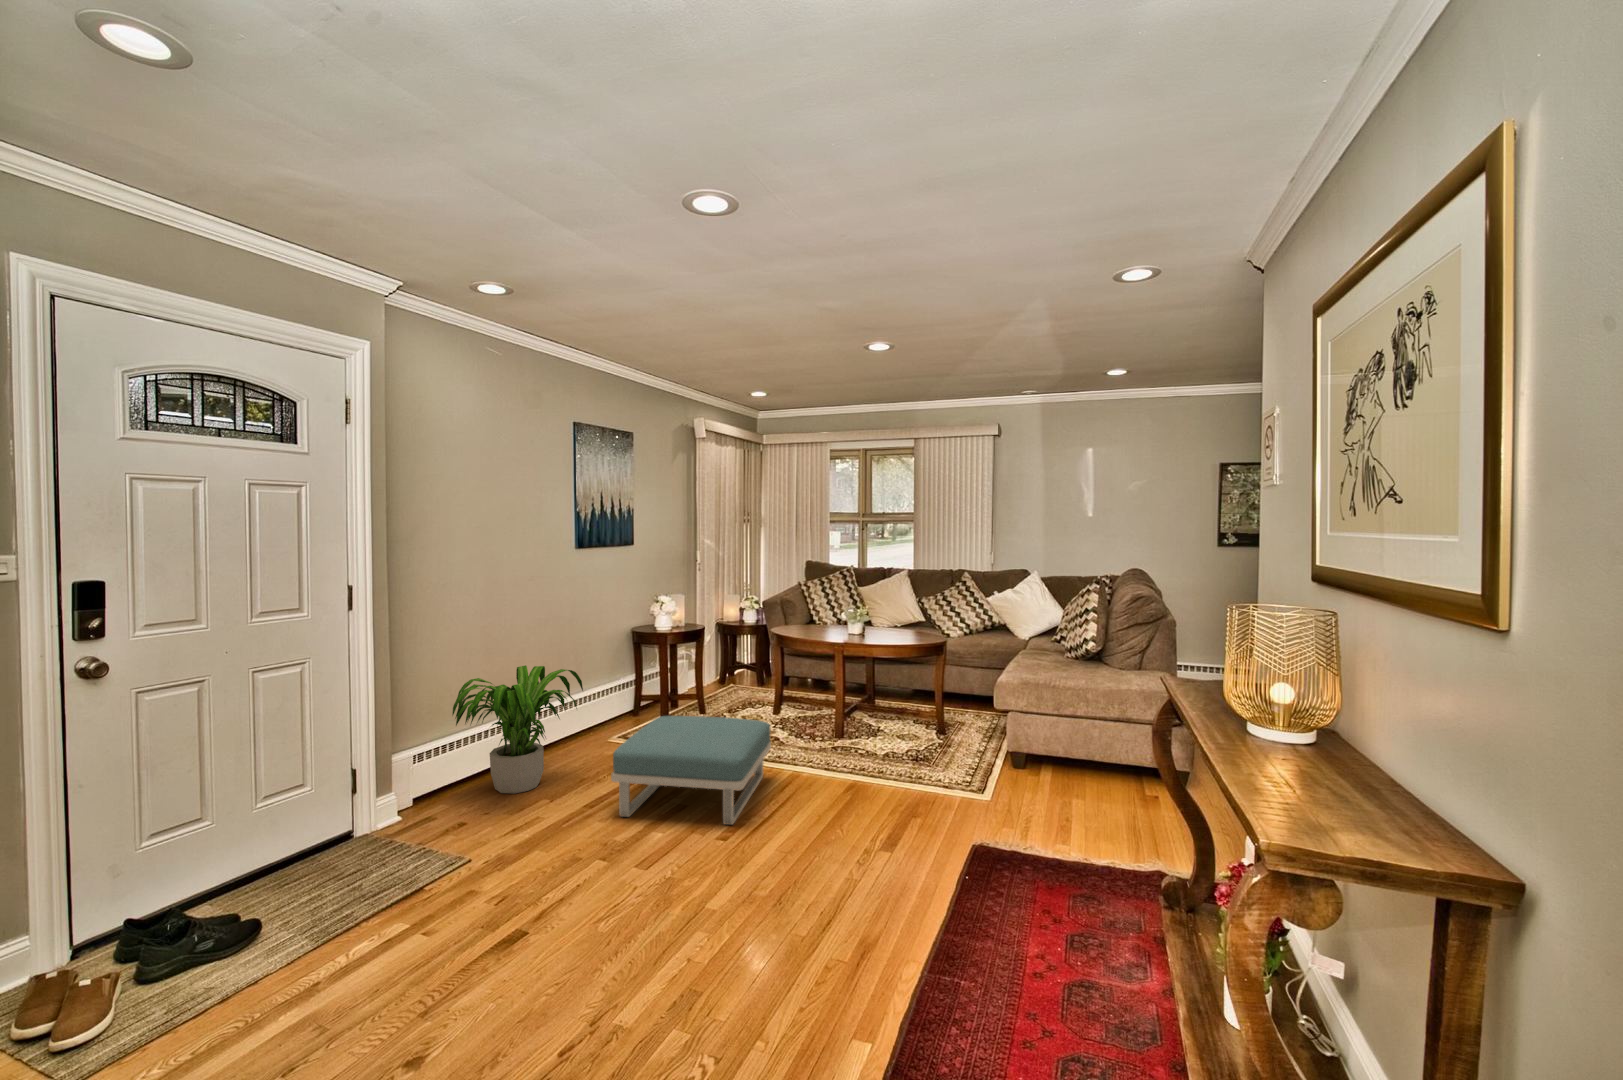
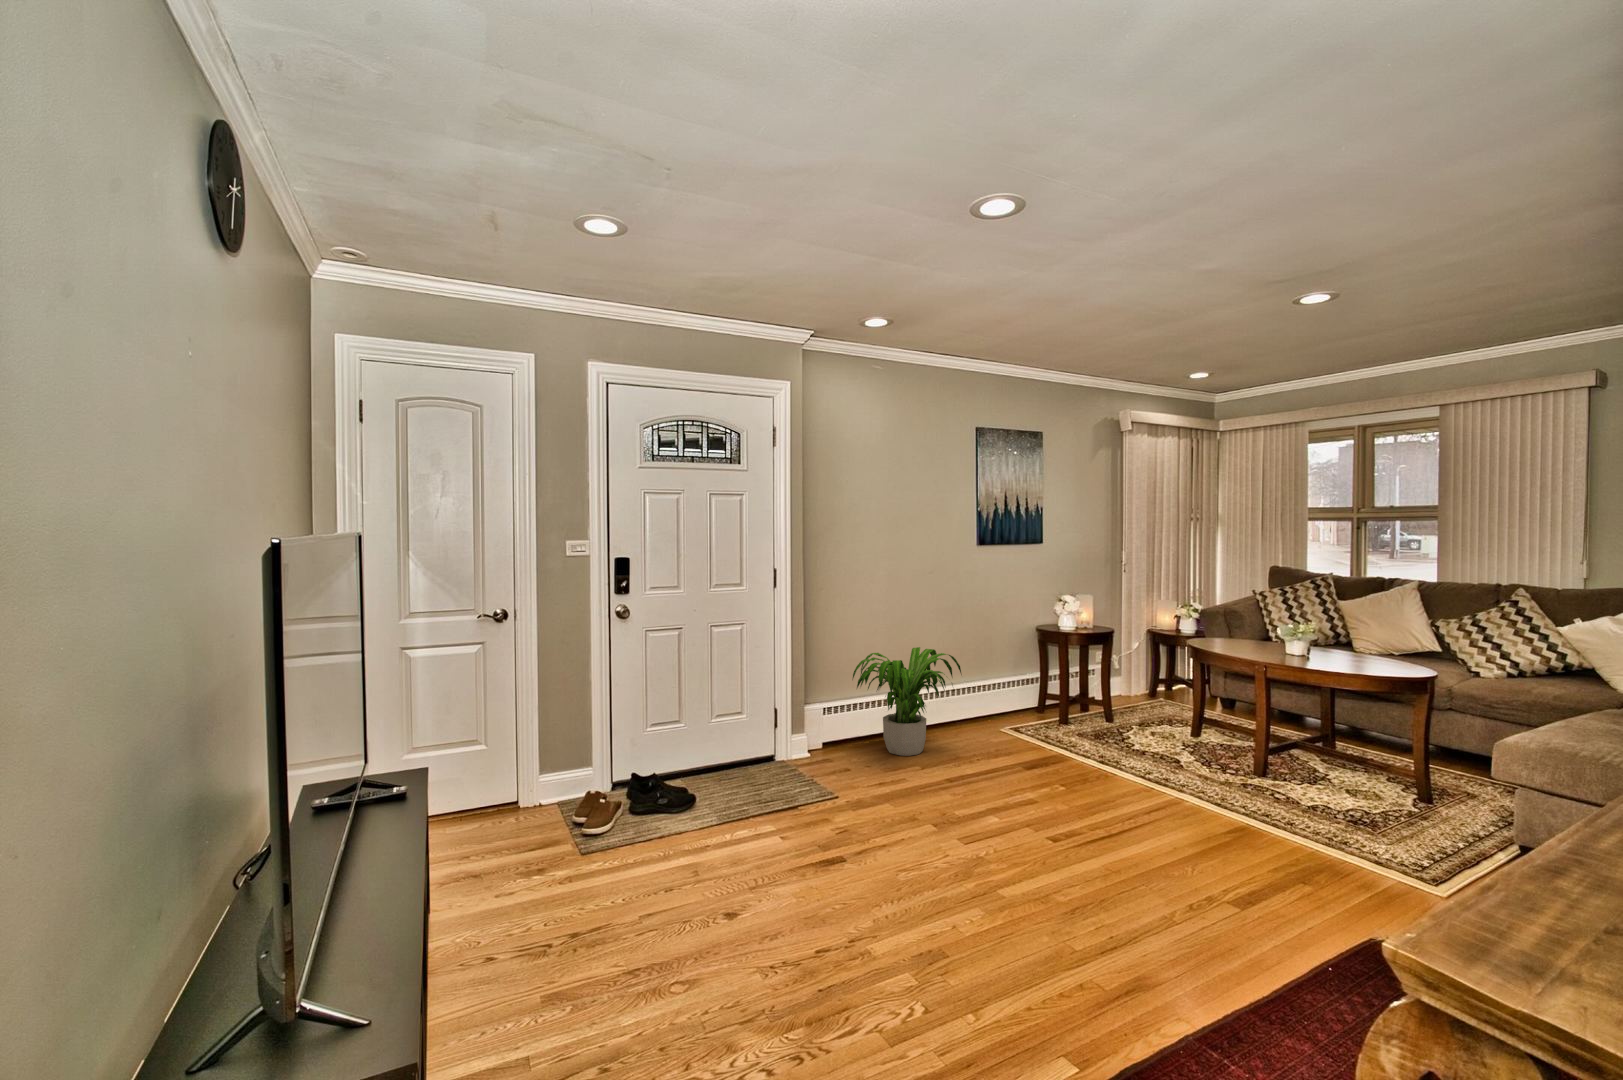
footstool: present [611,716,771,825] -> none [964,711,1144,830]

